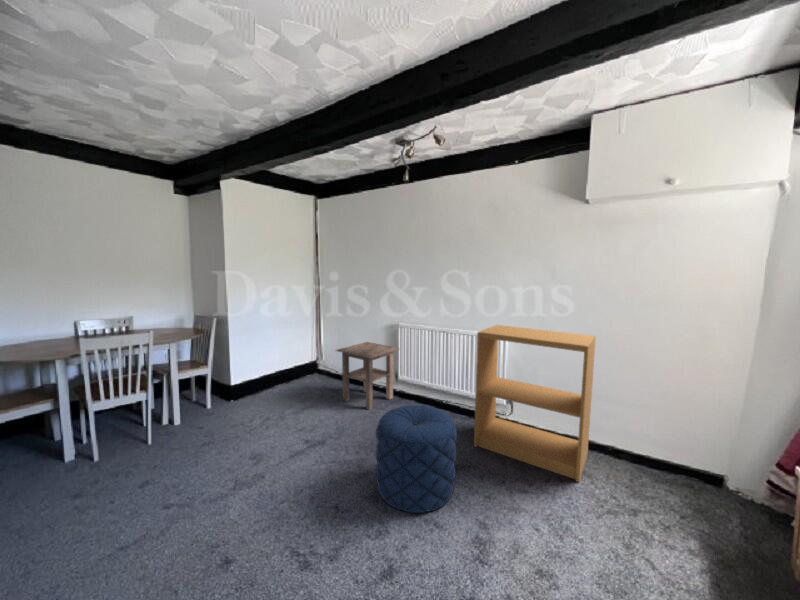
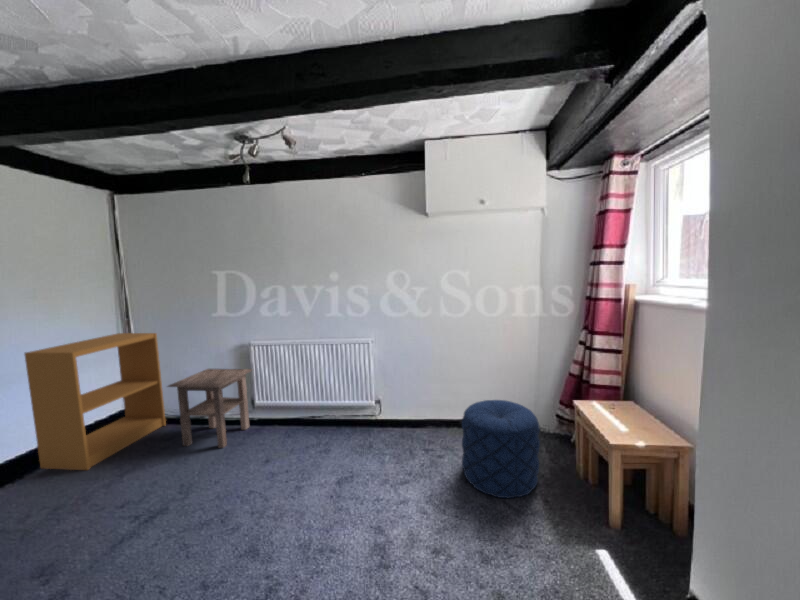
bookshelf: present [474,325,596,482] -> present [25,333,166,470]
pouf: present [376,405,457,513] -> present [462,400,540,498]

